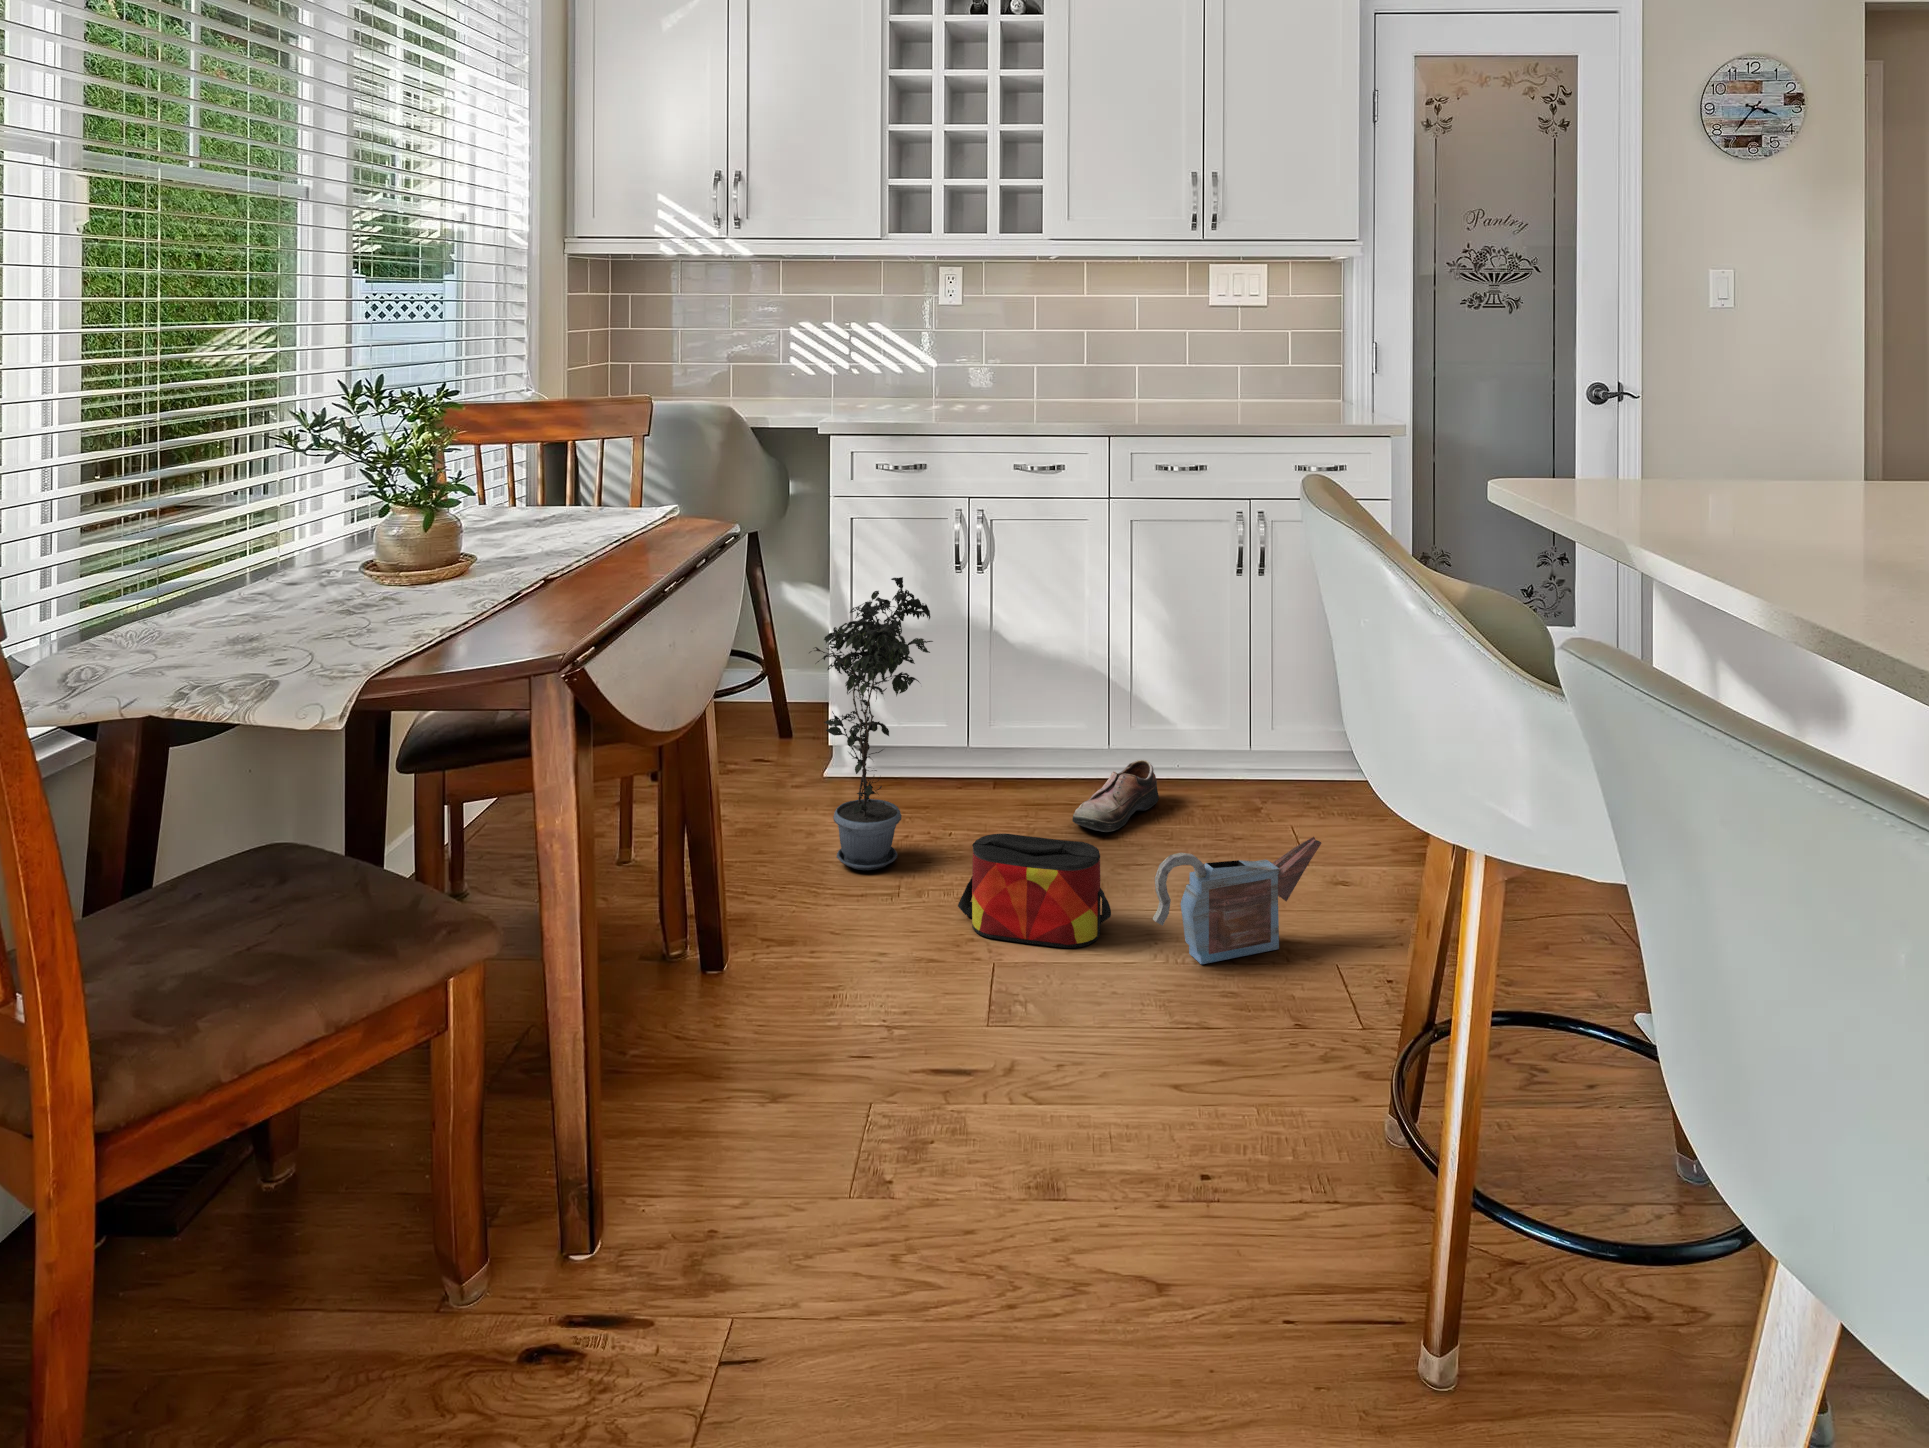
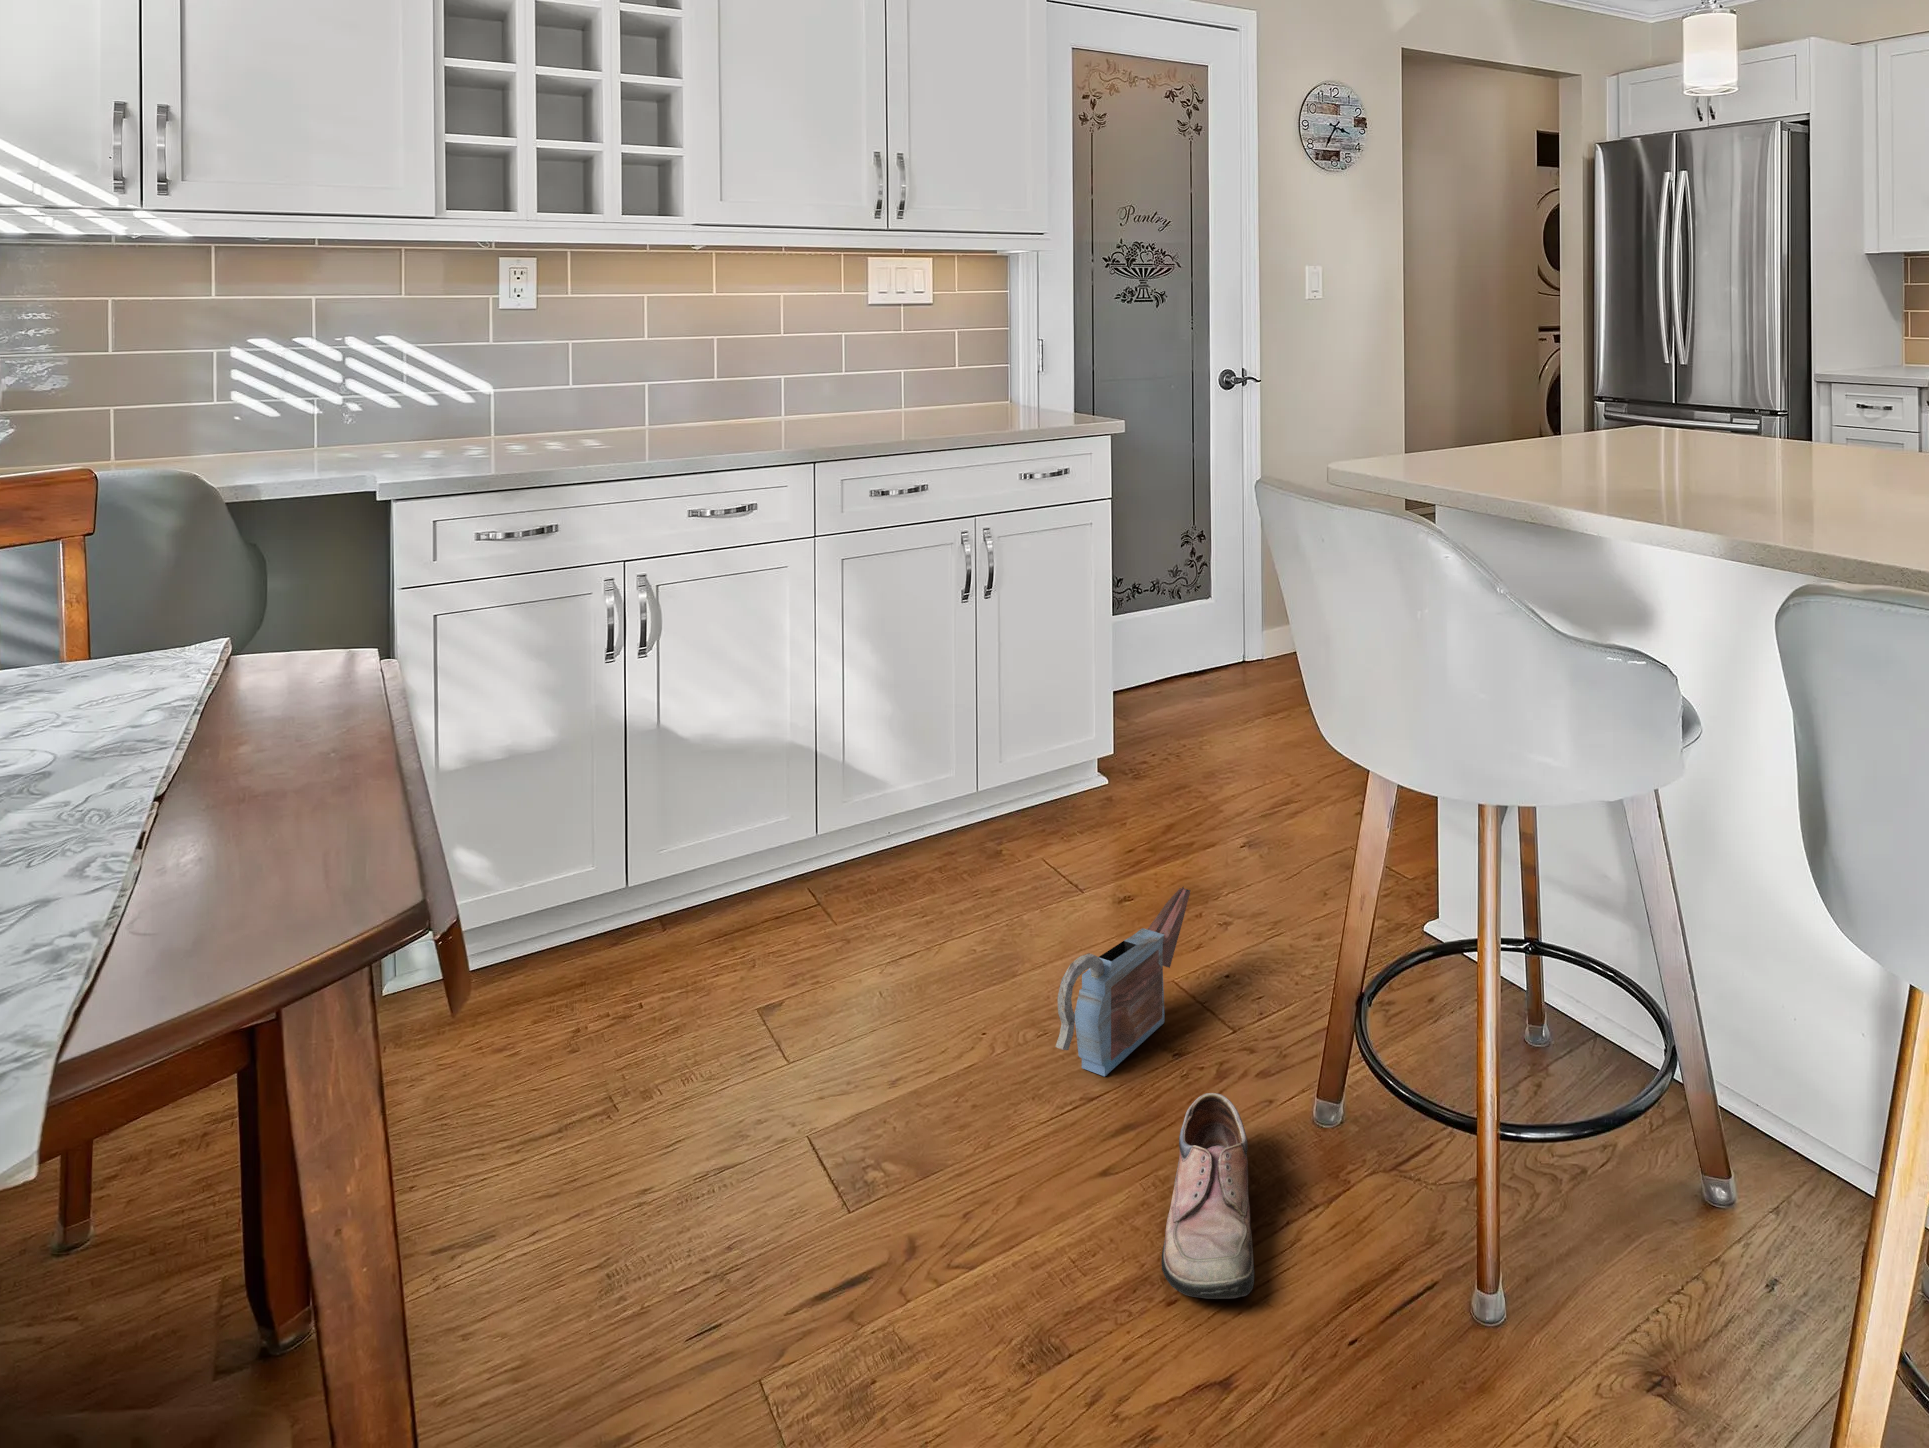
potted plant: present [809,577,933,871] -> none [466,695,674,1126]
shoe: present [1072,760,1159,832] -> present [1162,1093,1254,1299]
bag: present [958,833,1111,948] -> none [766,979,976,1152]

